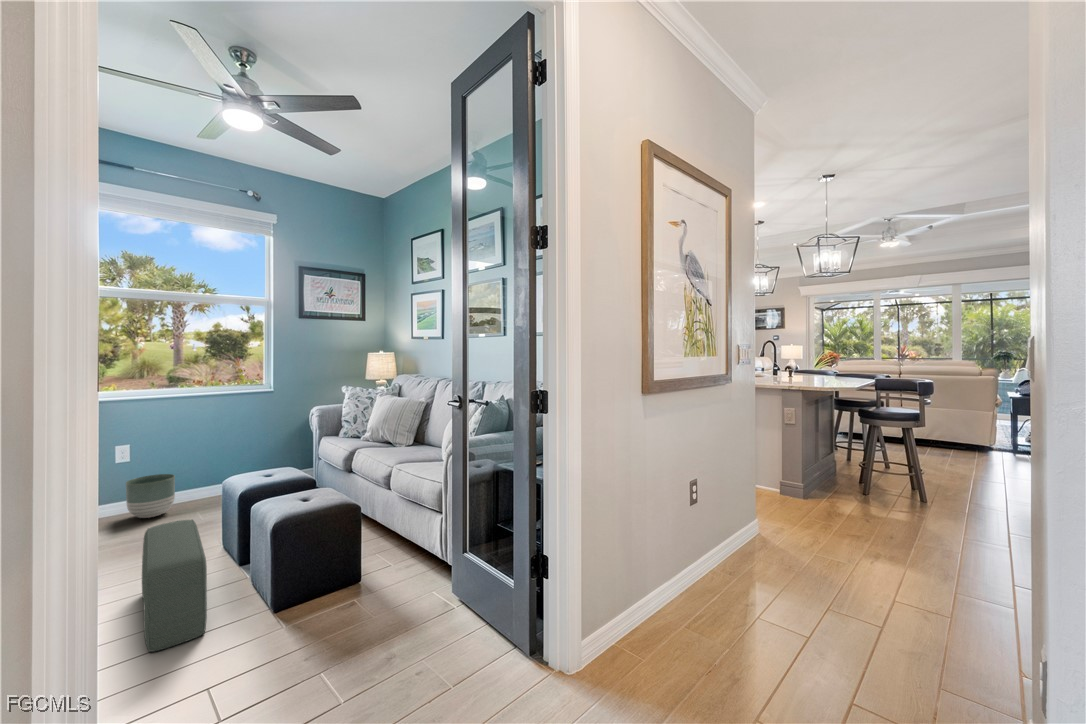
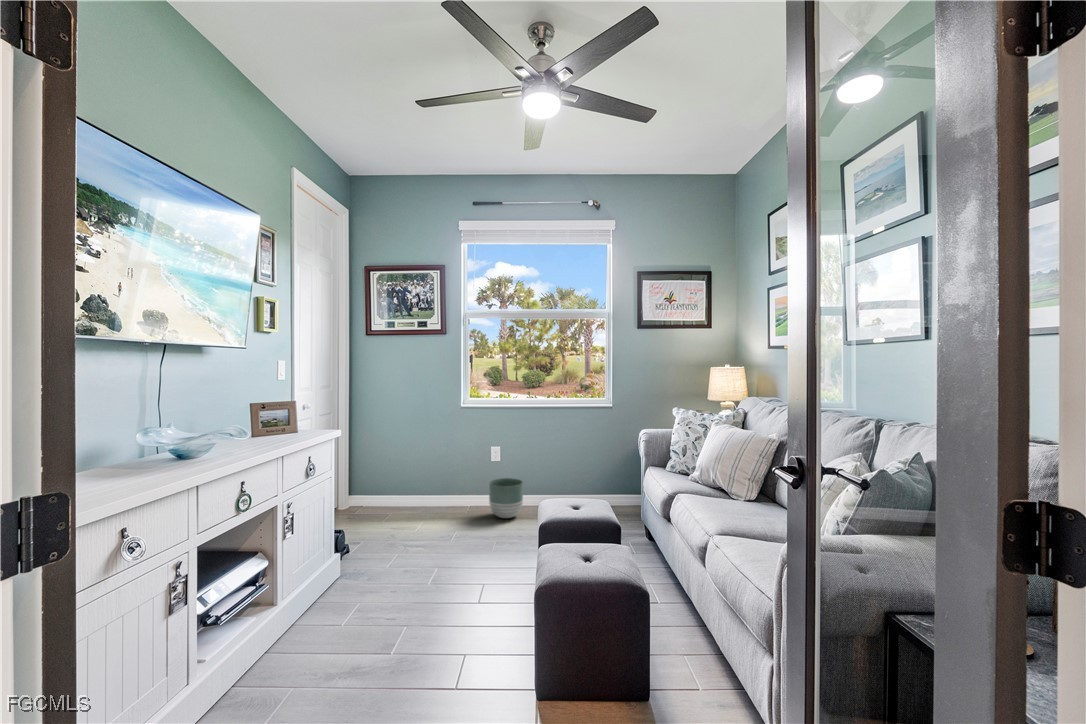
pouf: present [142,520,207,652] -> none [425,541,500,690]

